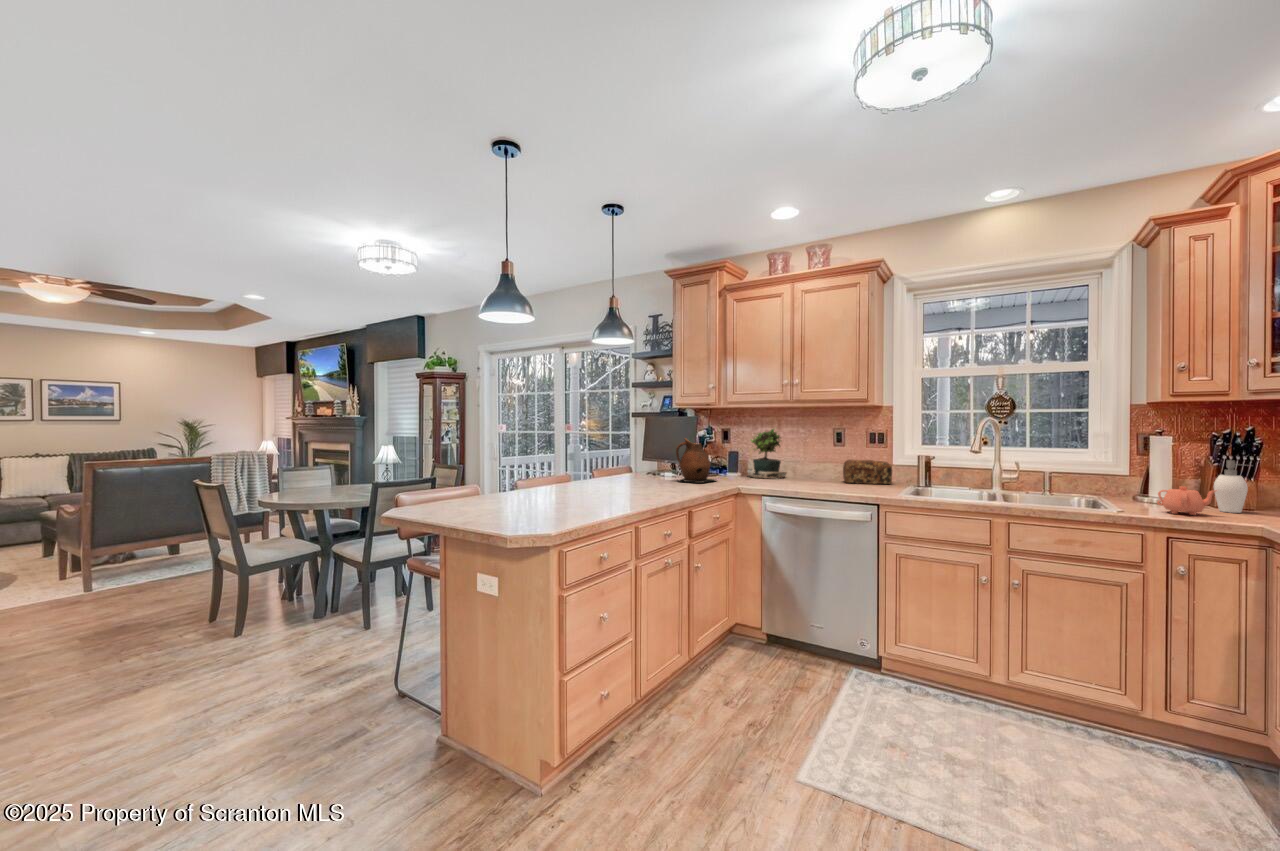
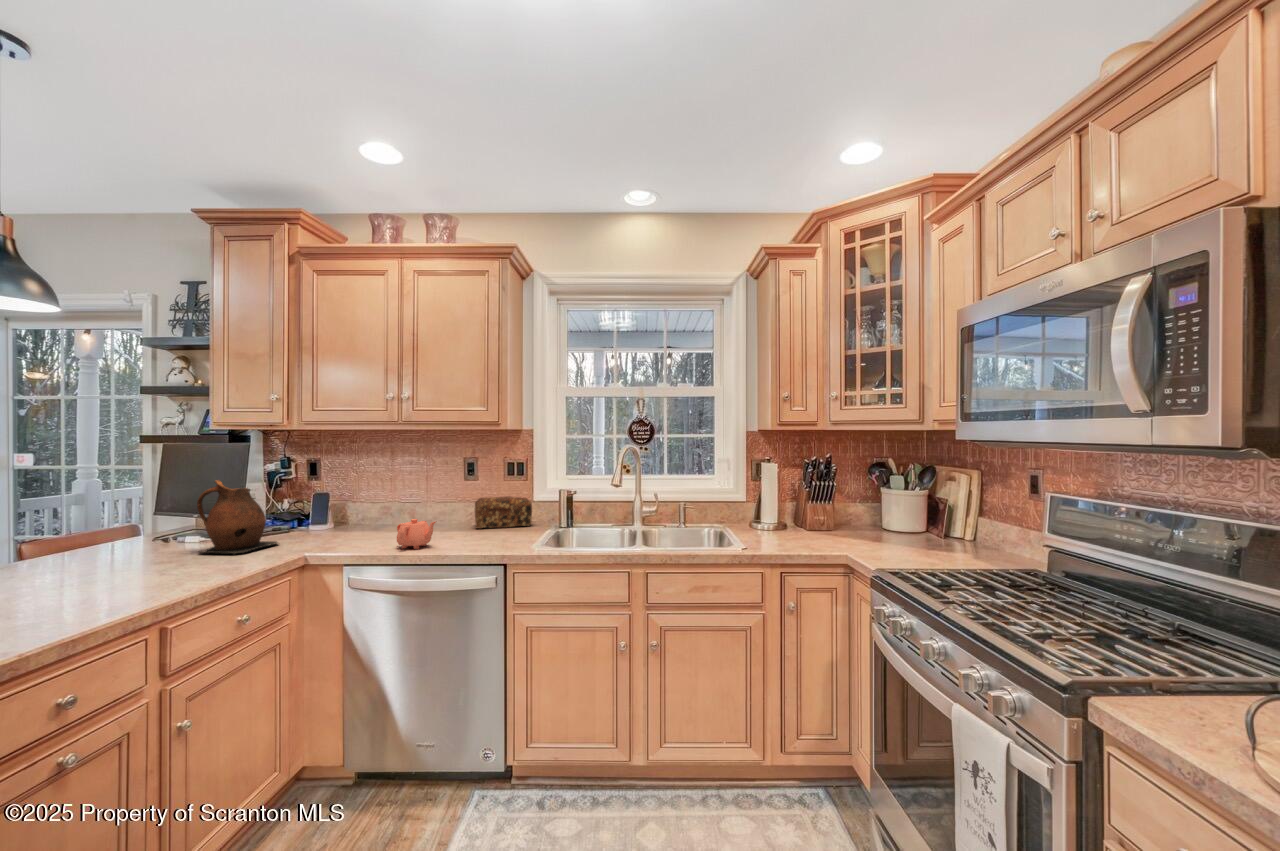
potted plant: present [748,429,787,479] -> none [334,457,403,534]
soap dispenser: present [1214,460,1248,513] -> none [808,487,835,537]
teapot: present [1157,486,1218,515] -> present [397,519,436,549]

